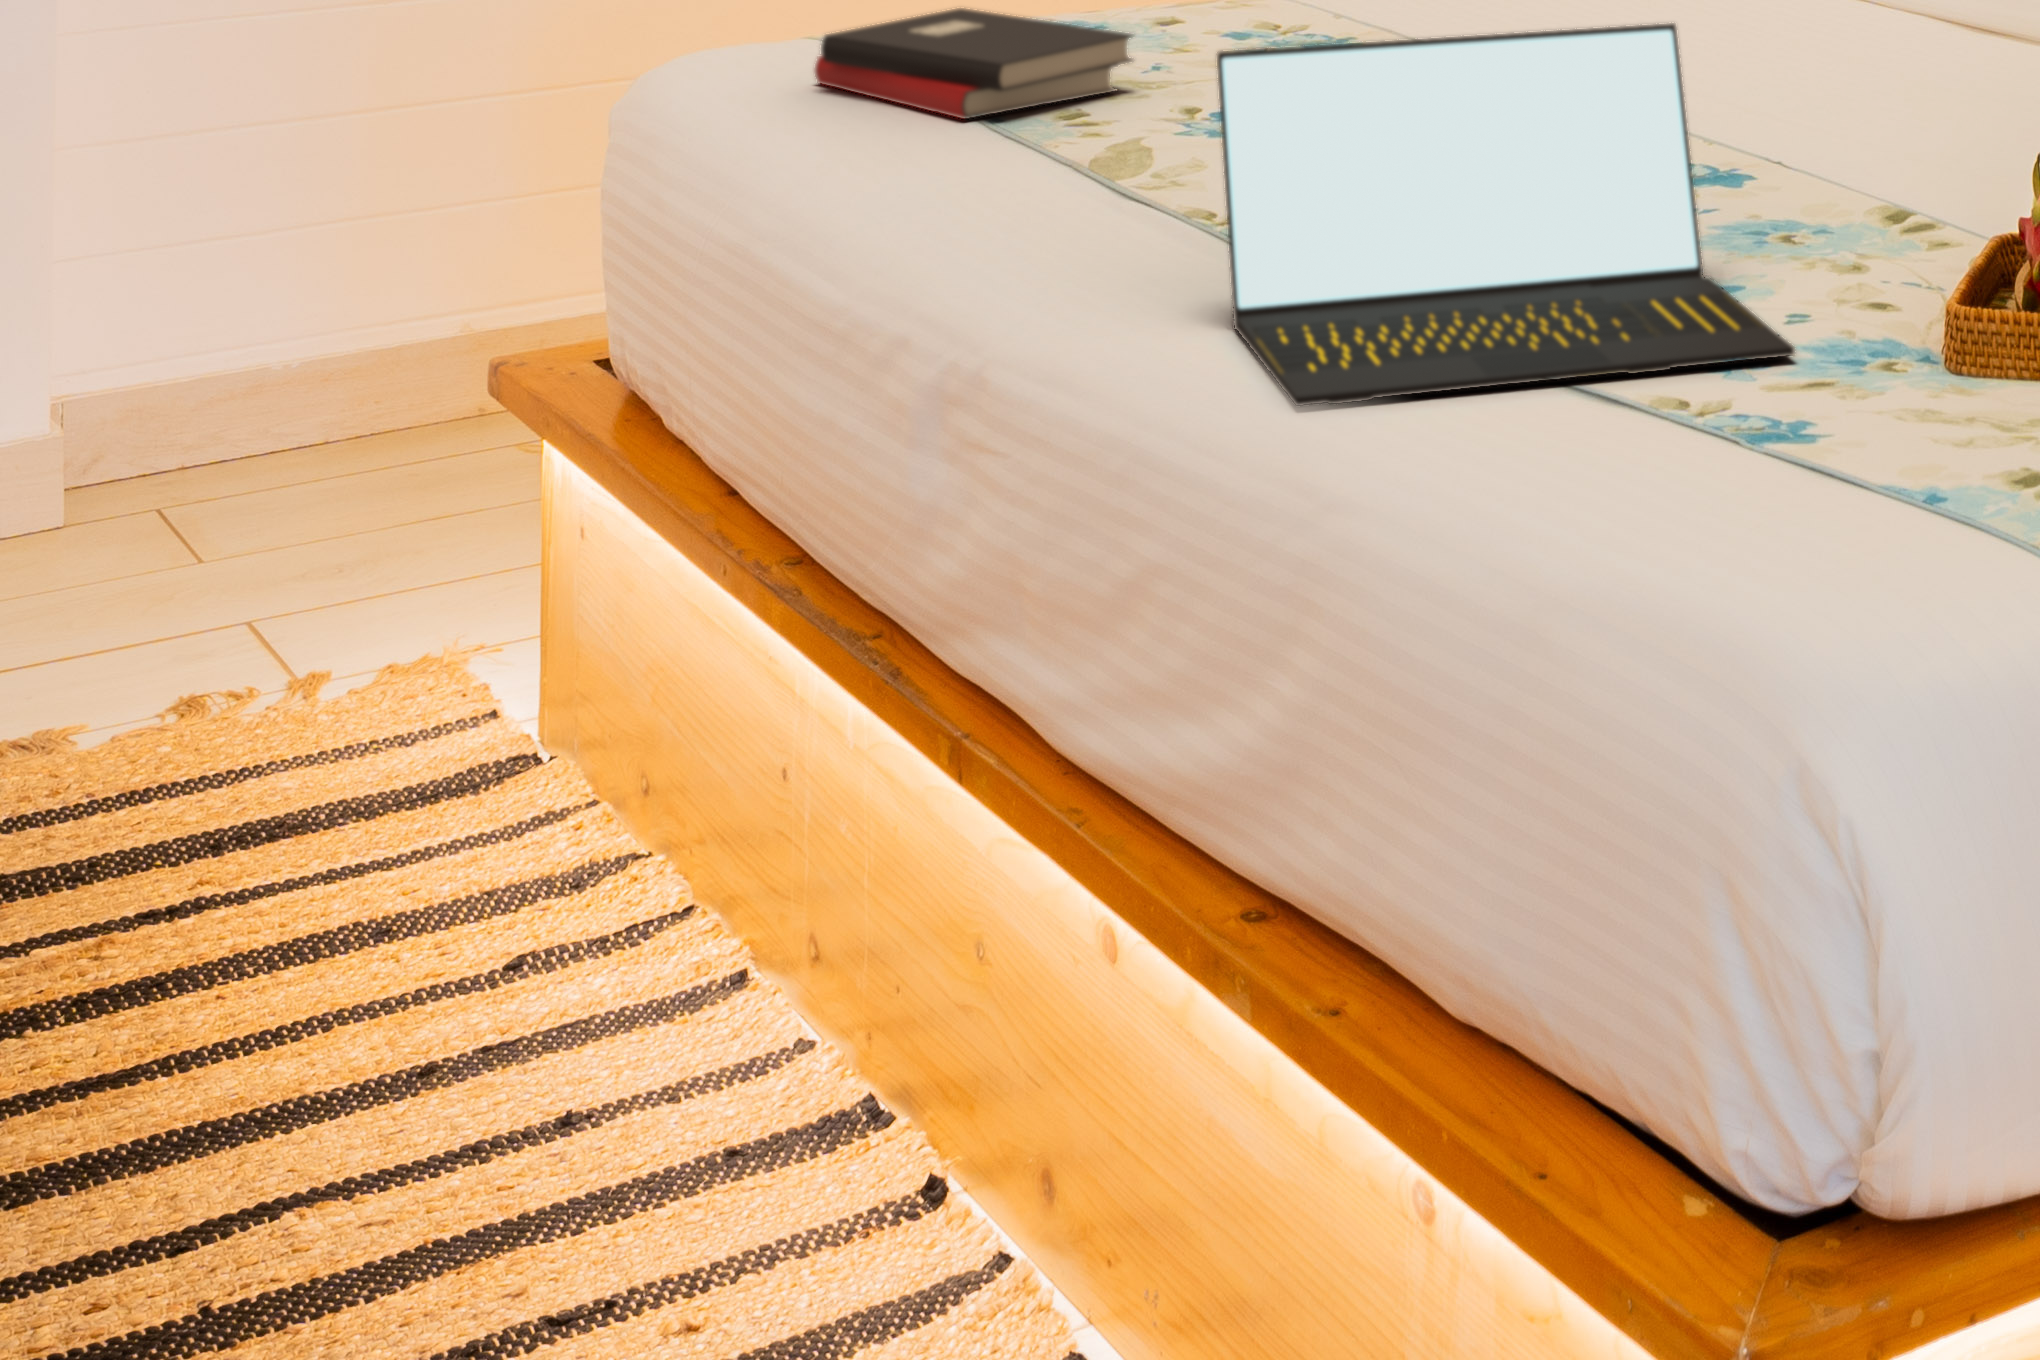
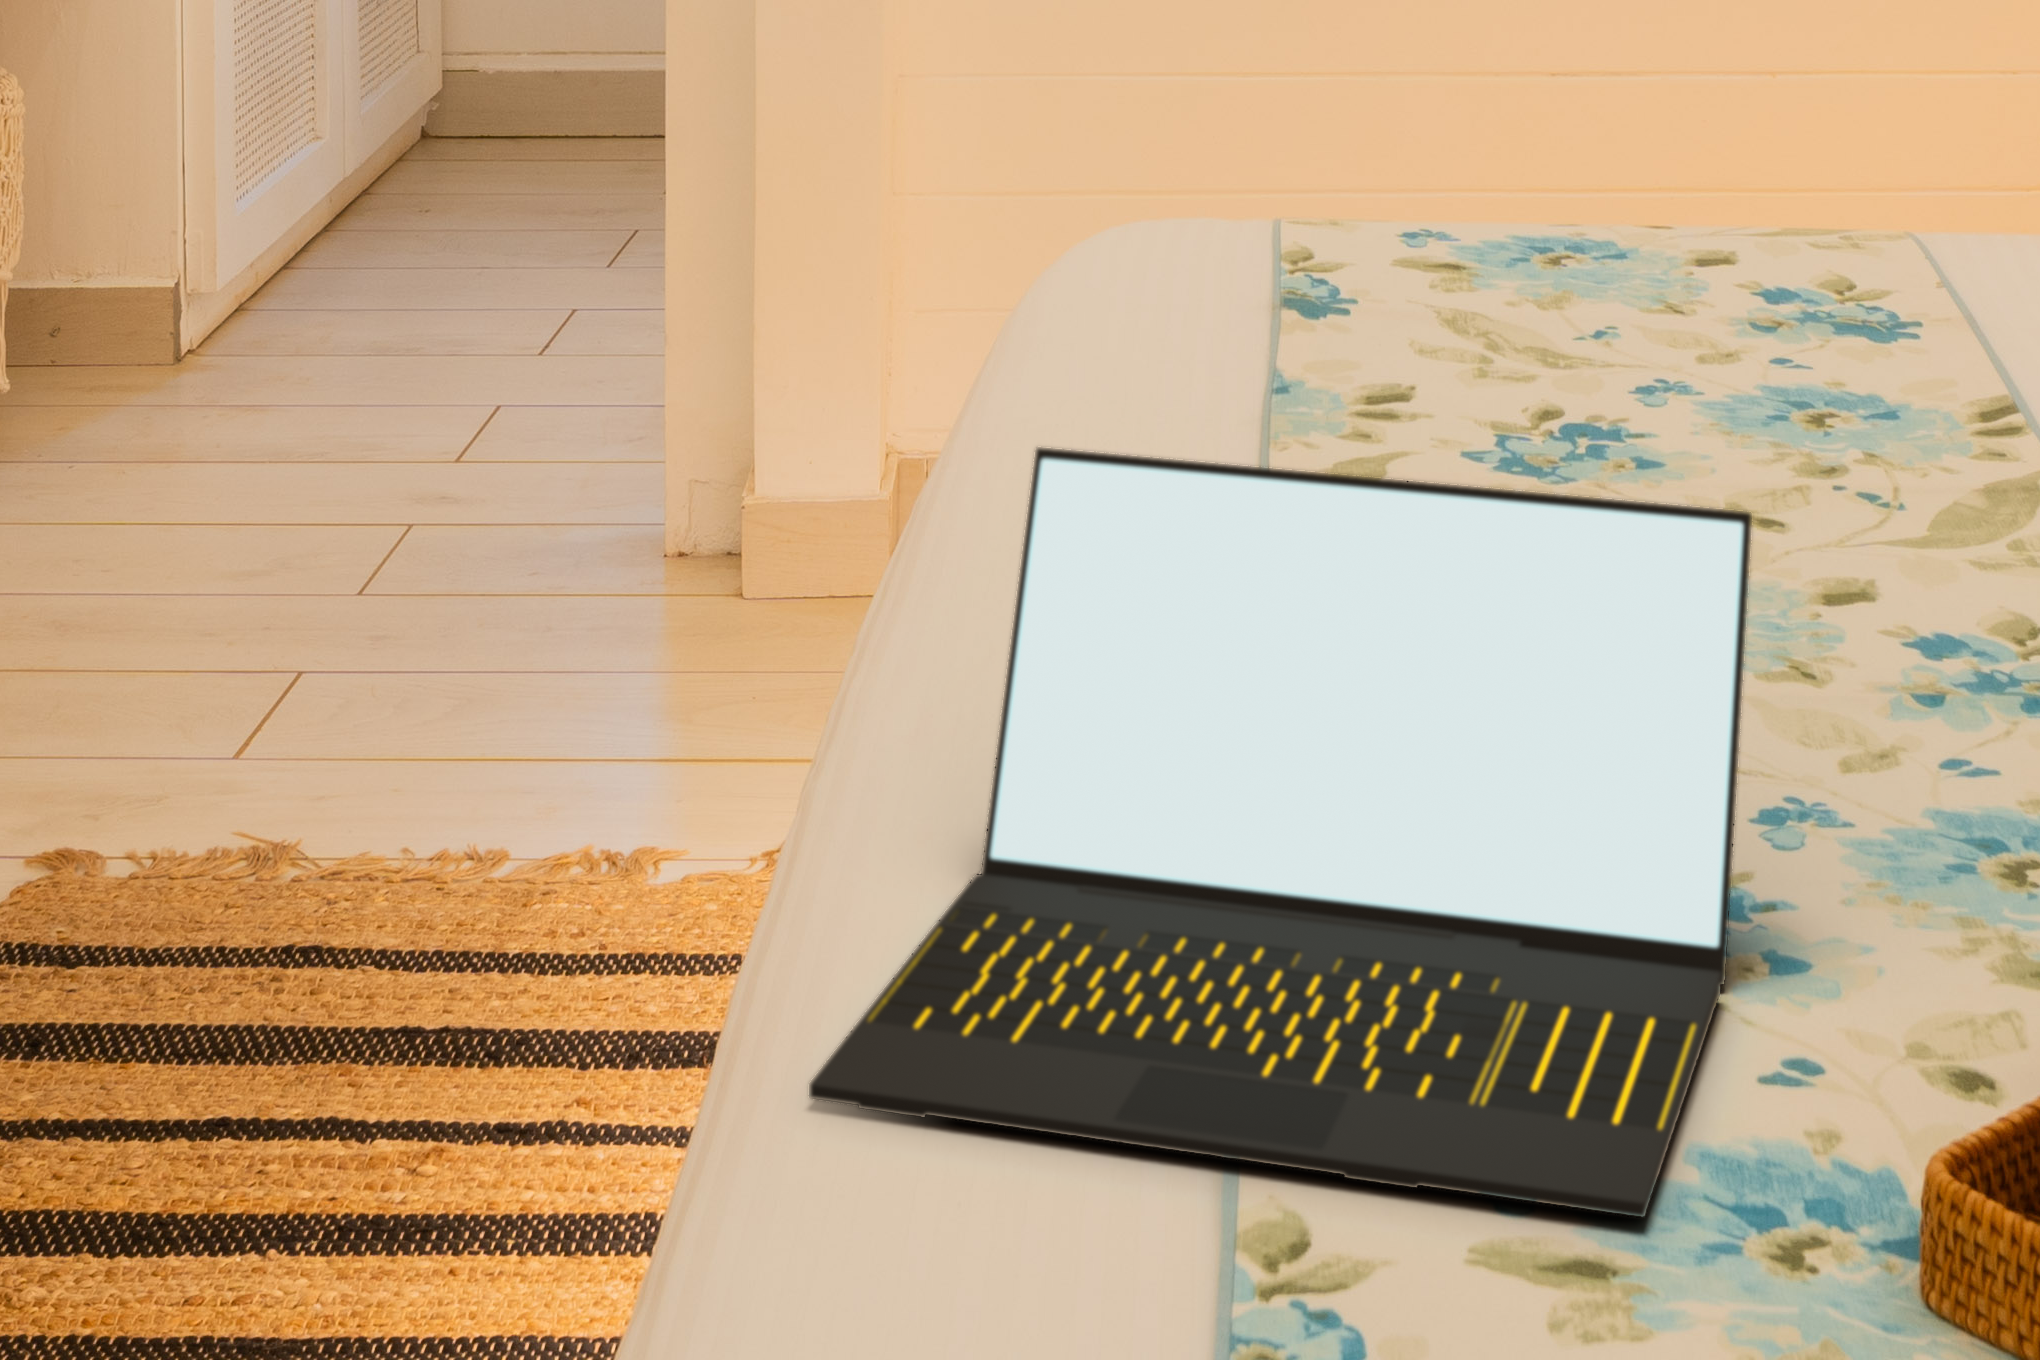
hardback book: present [815,8,1132,119] -> none [1164,221,1503,393]

